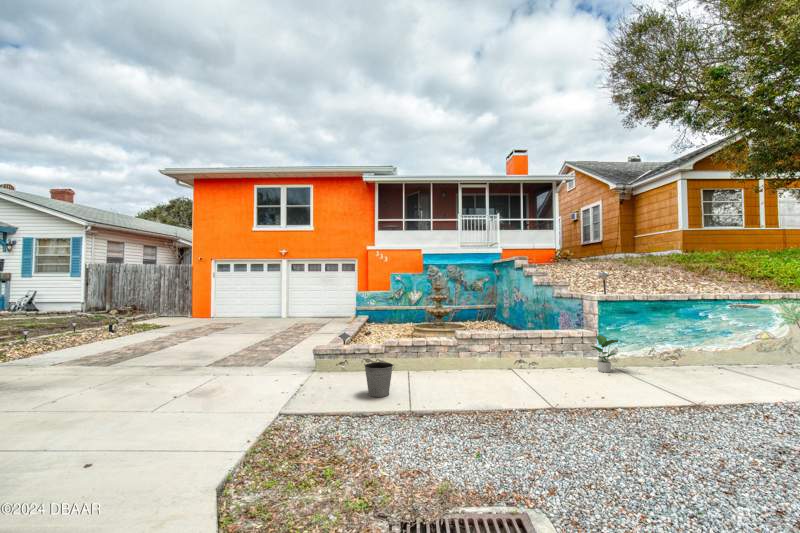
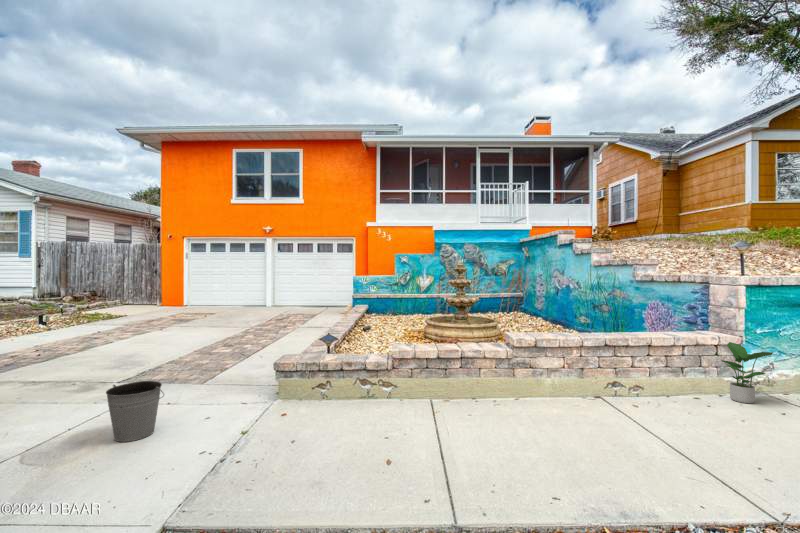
bucket: present [364,362,394,397] -> present [106,381,164,442]

